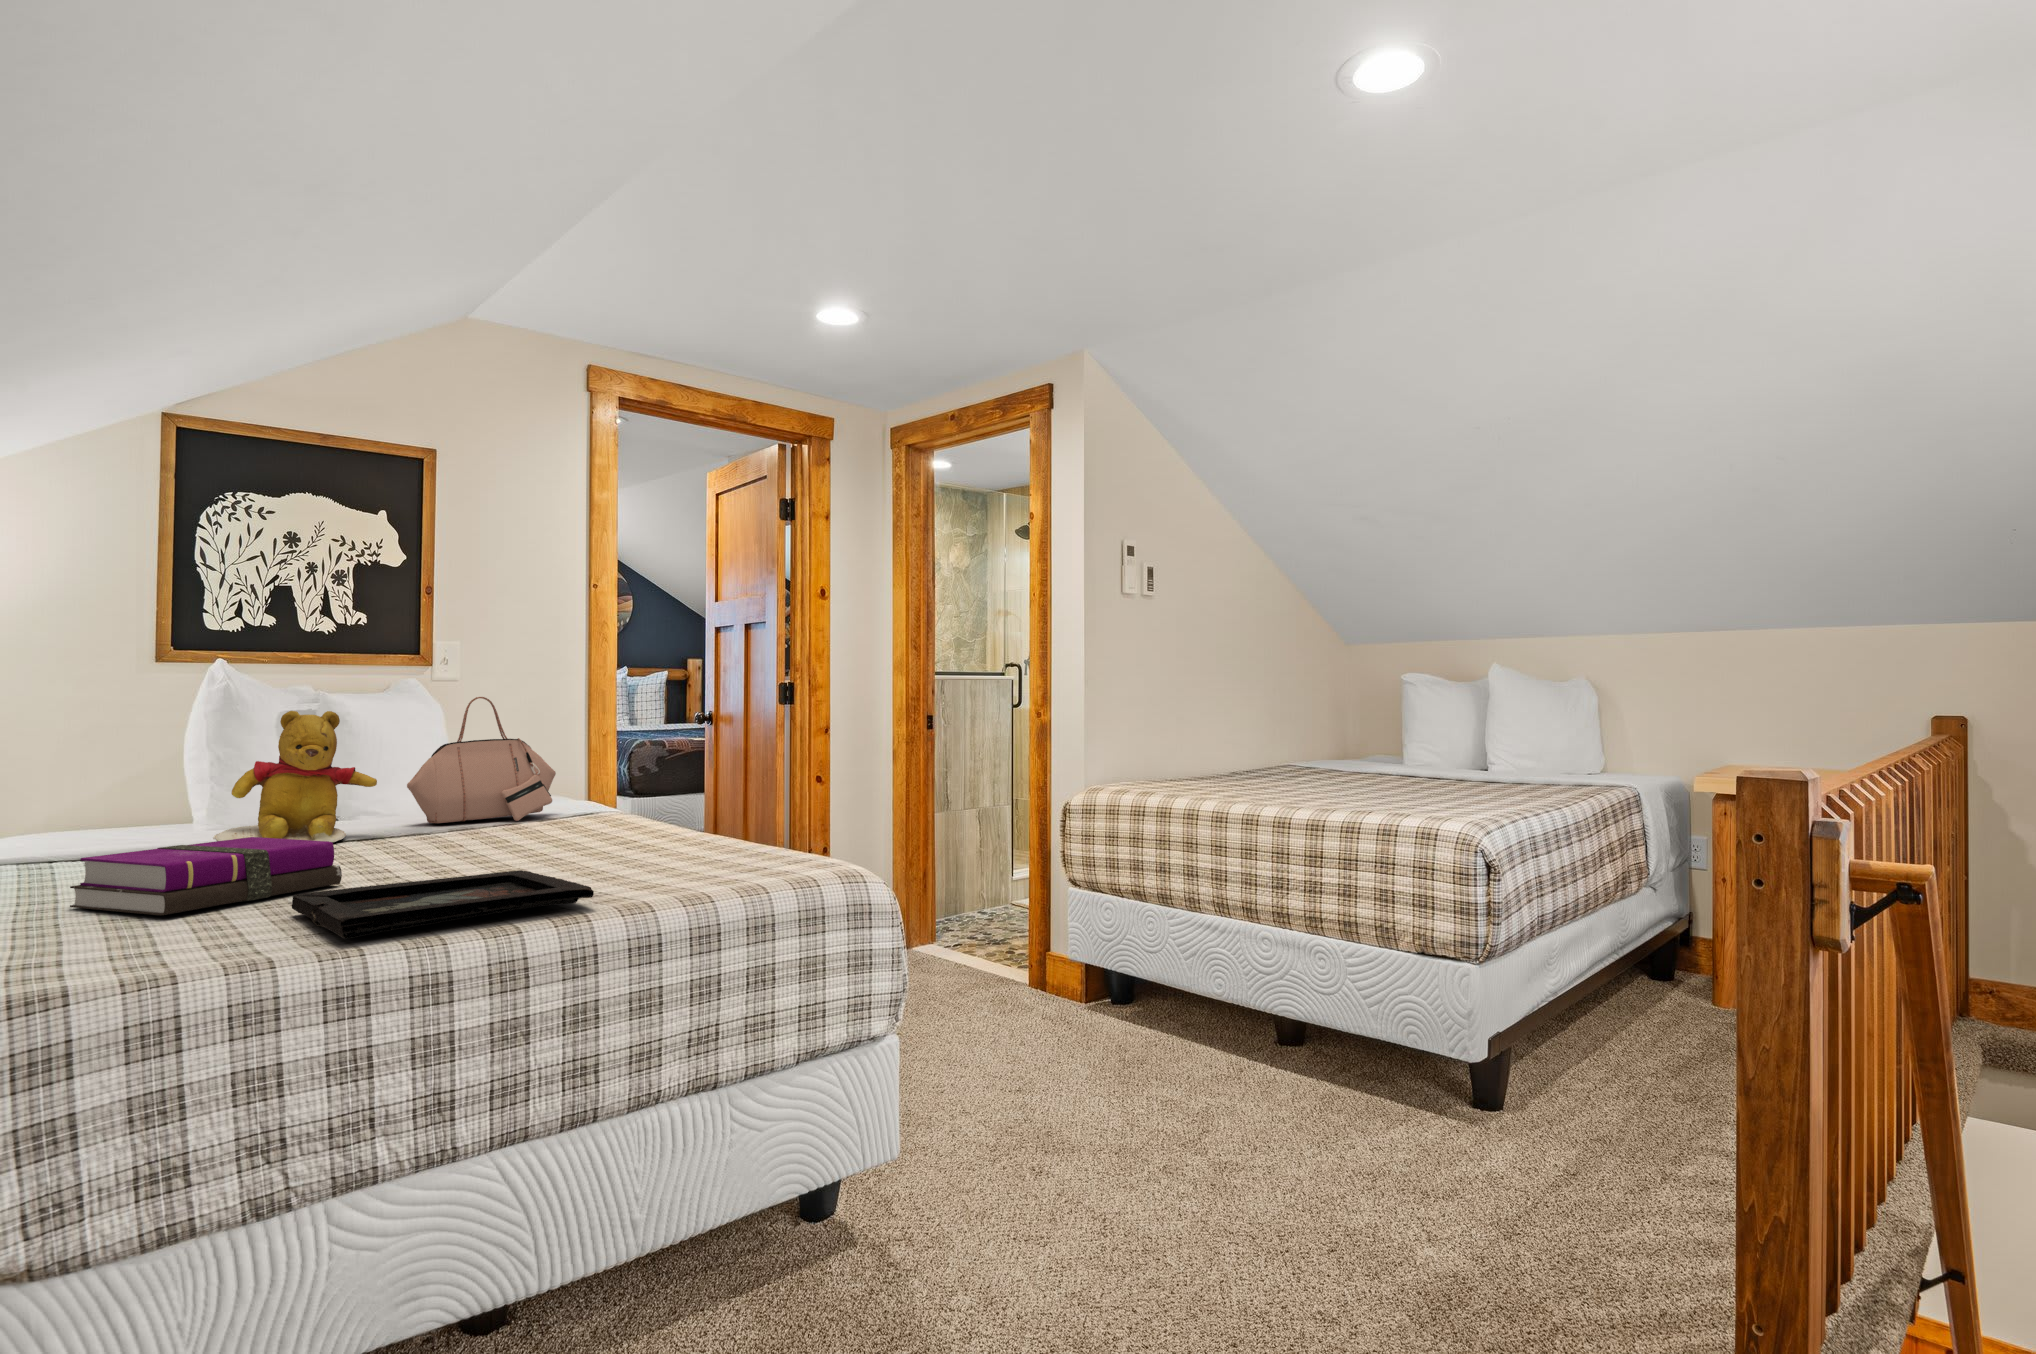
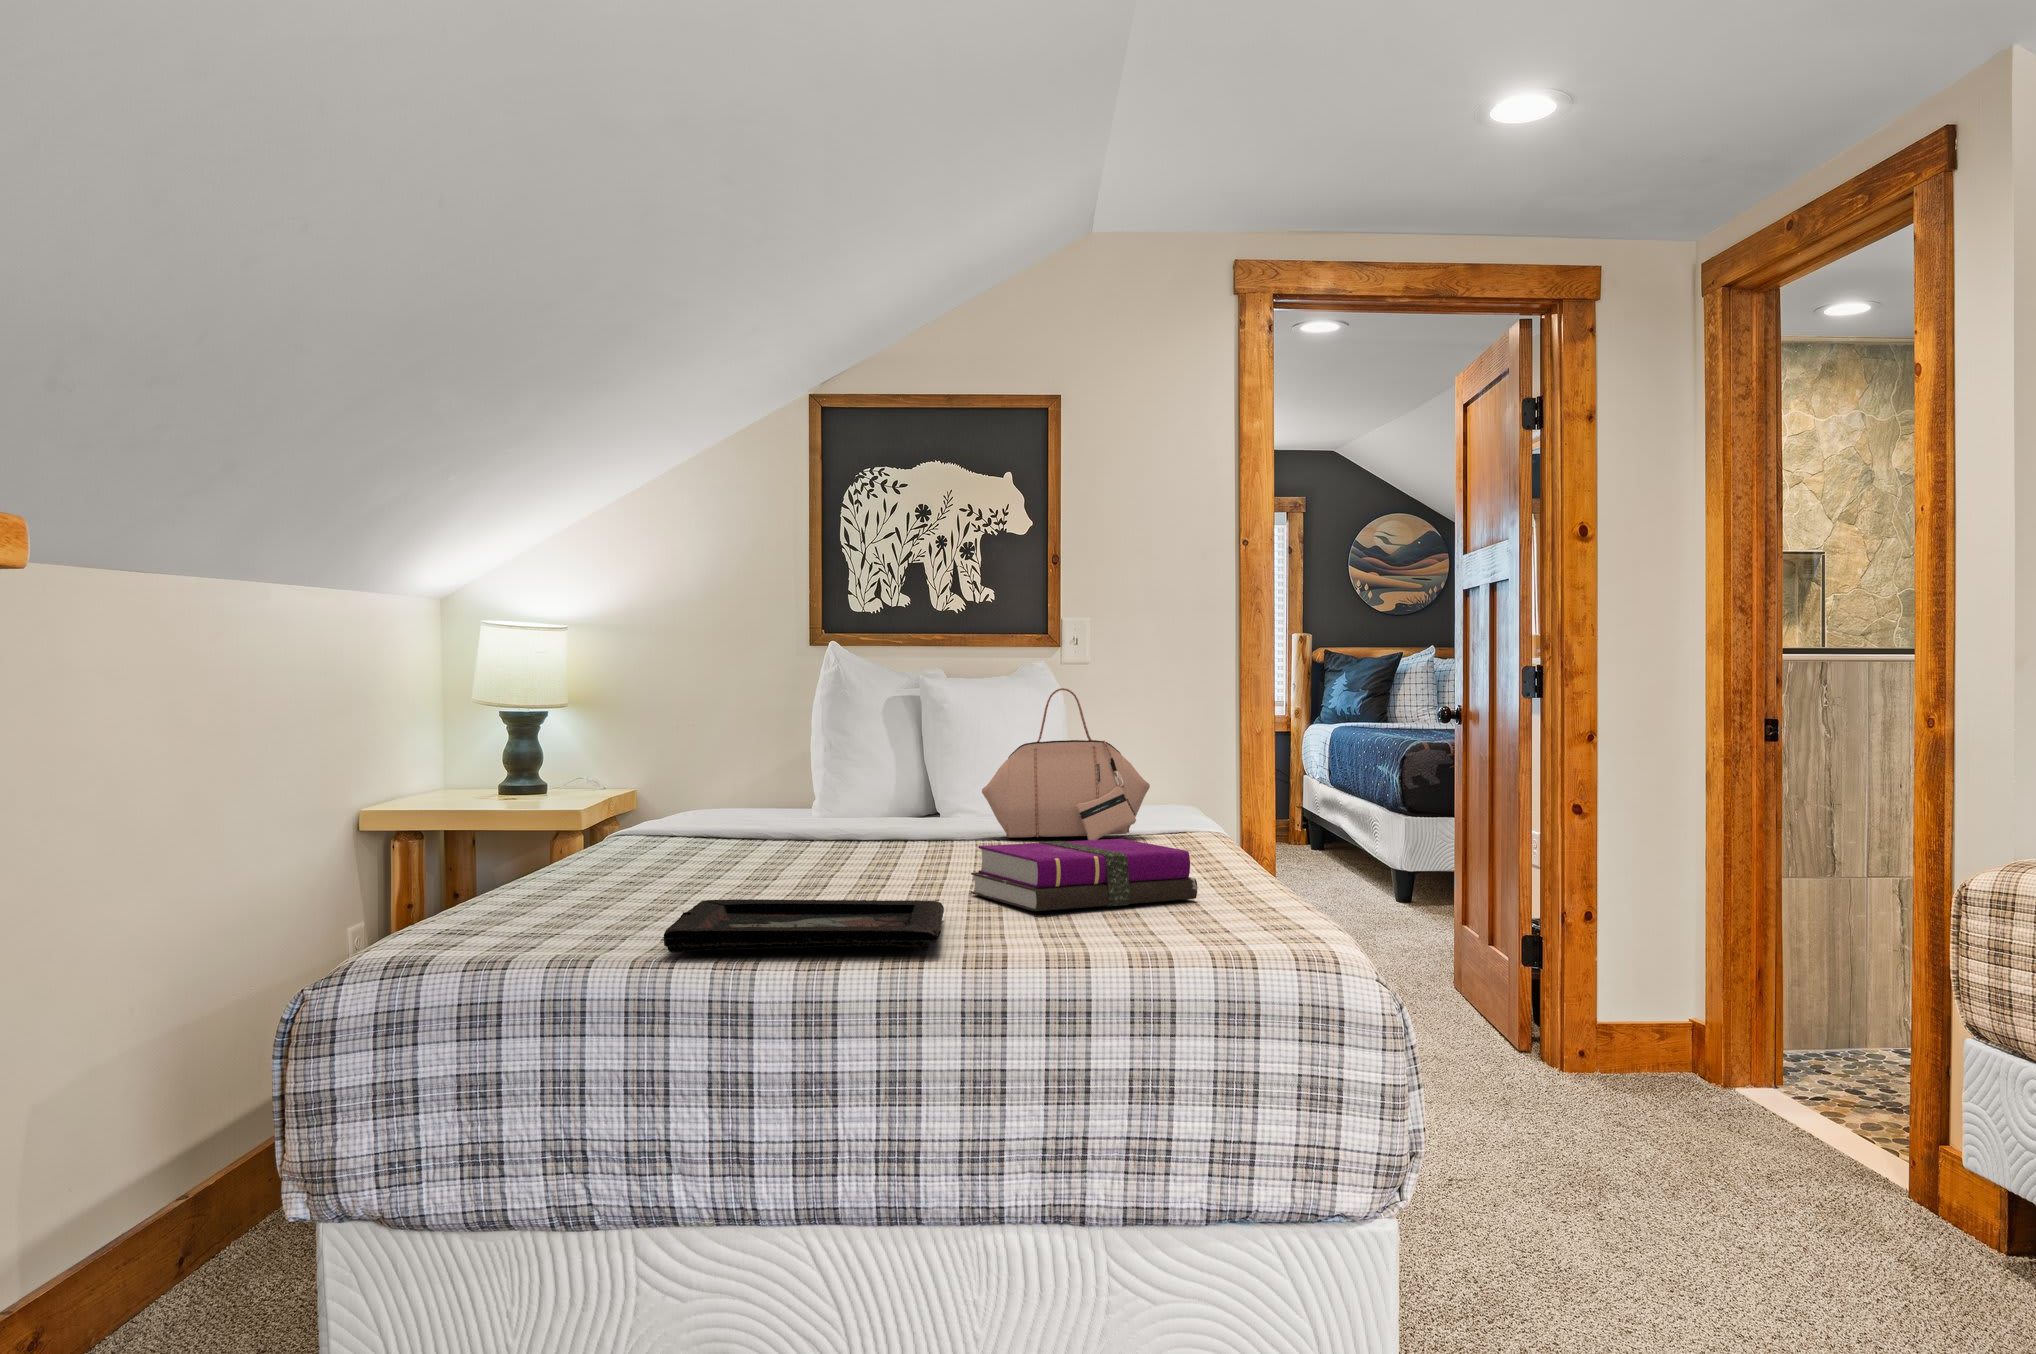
teddy bear: present [213,711,377,842] -> none [787,702,934,850]
notebook: present [70,837,342,915] -> present [971,839,1197,911]

